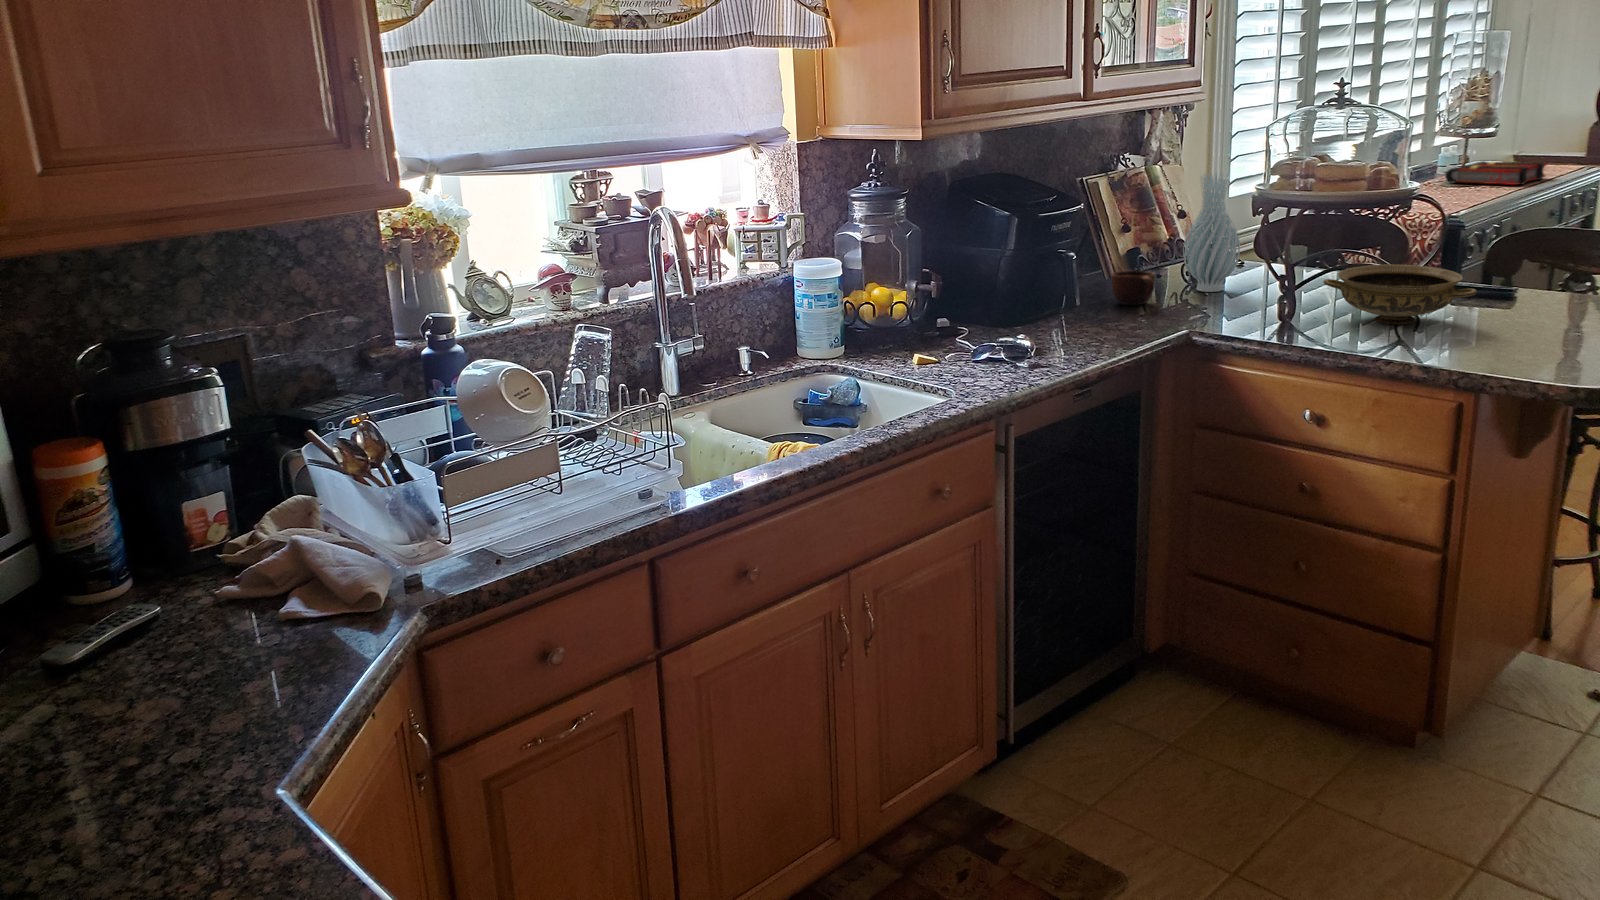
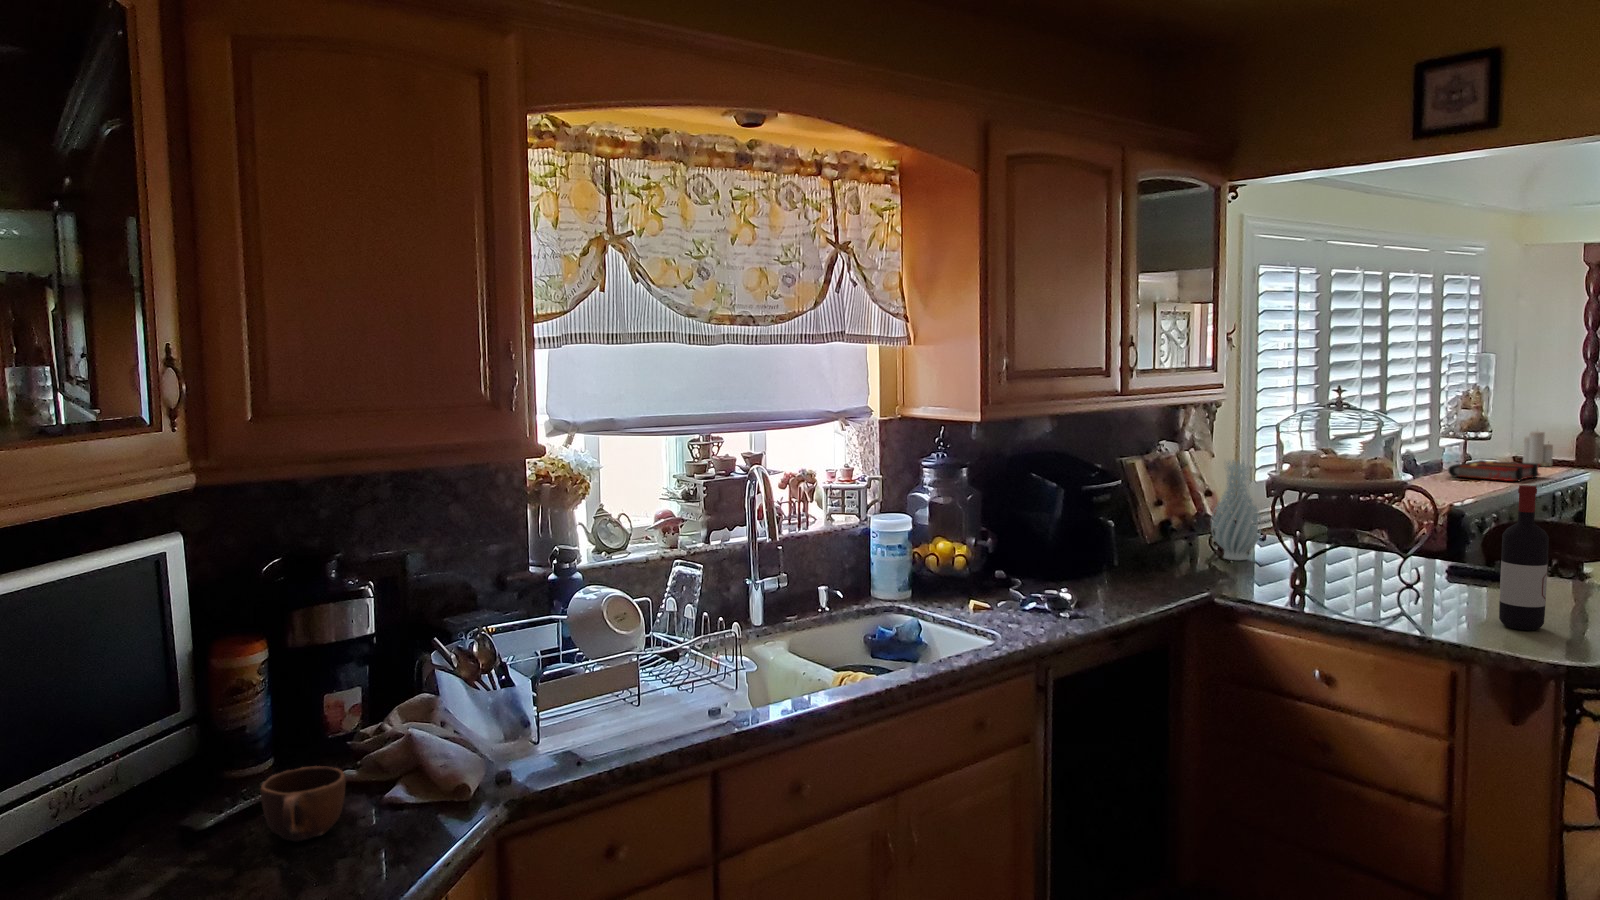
candle: none [1527,119,1562,166] -> present [1523,431,1553,466]
wine bottle: none [1492,189,1550,350] -> present [1499,485,1549,630]
ceramic bowl: present [1324,264,1477,324] -> none [1337,545,1482,599]
mug: present [1111,271,1155,305] -> present [260,766,346,841]

